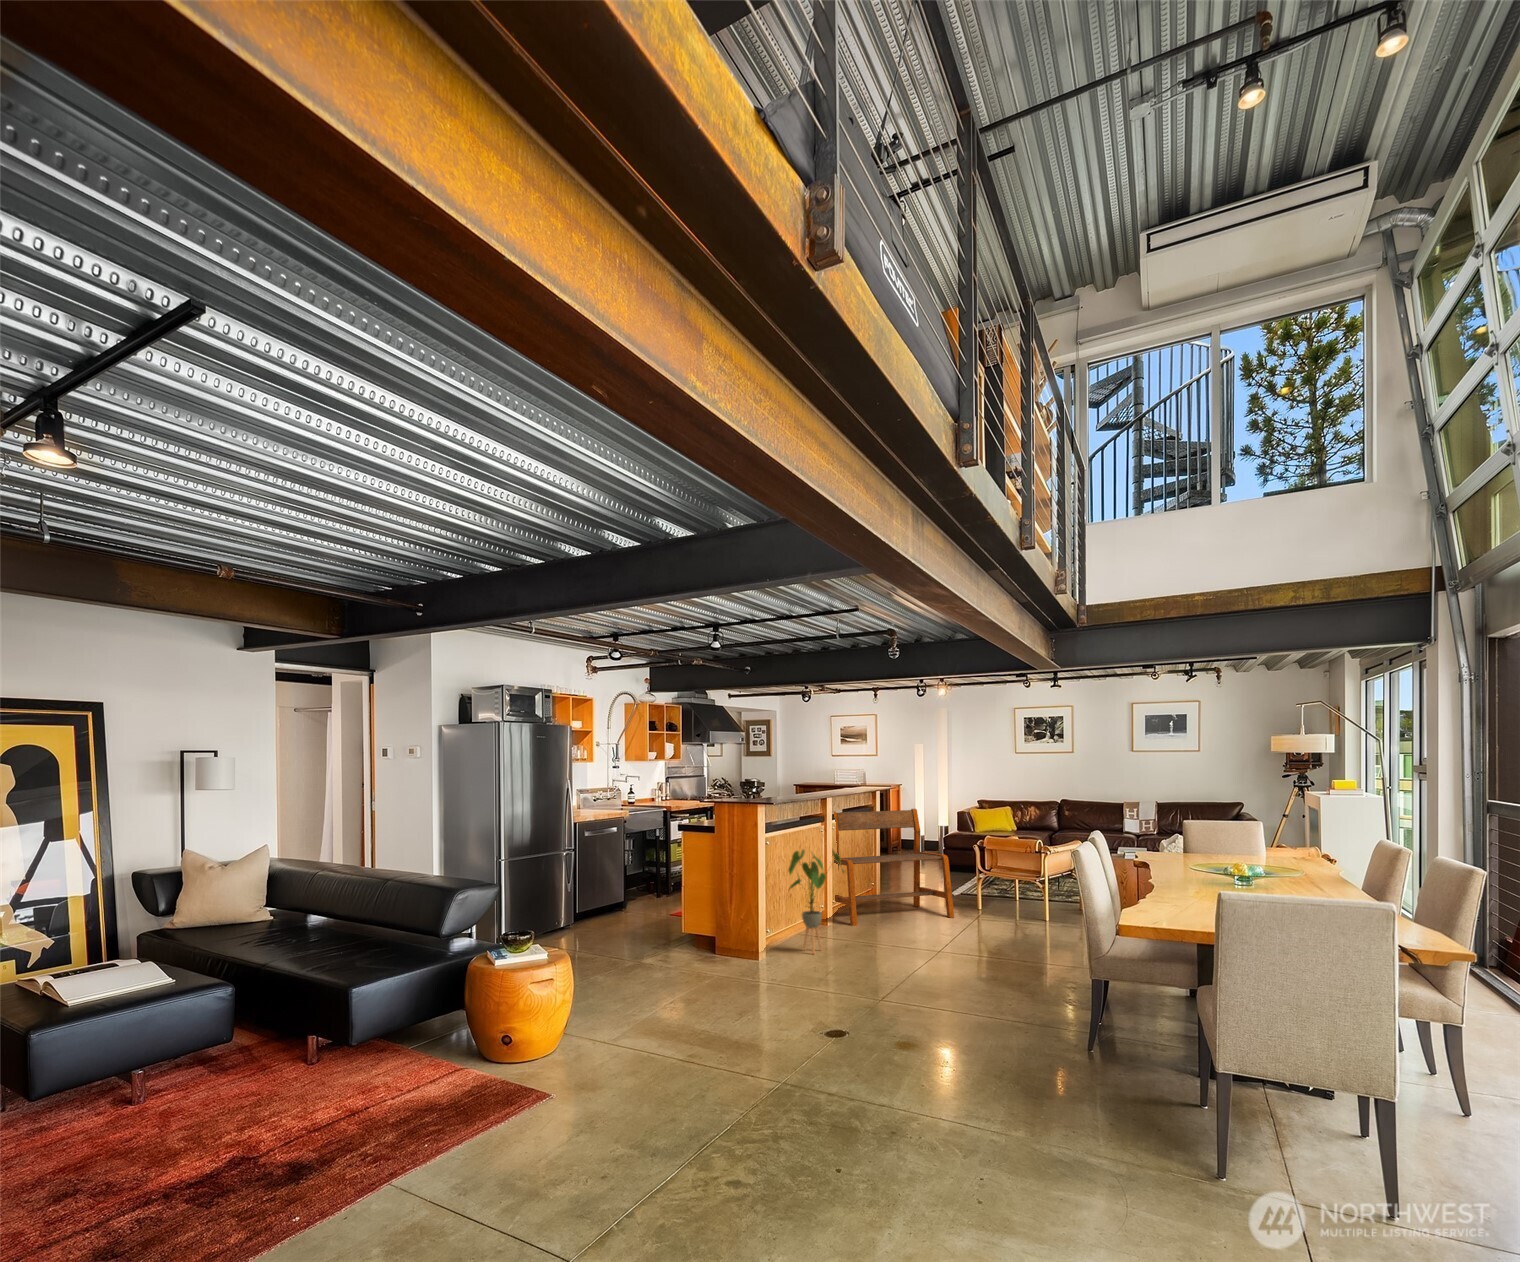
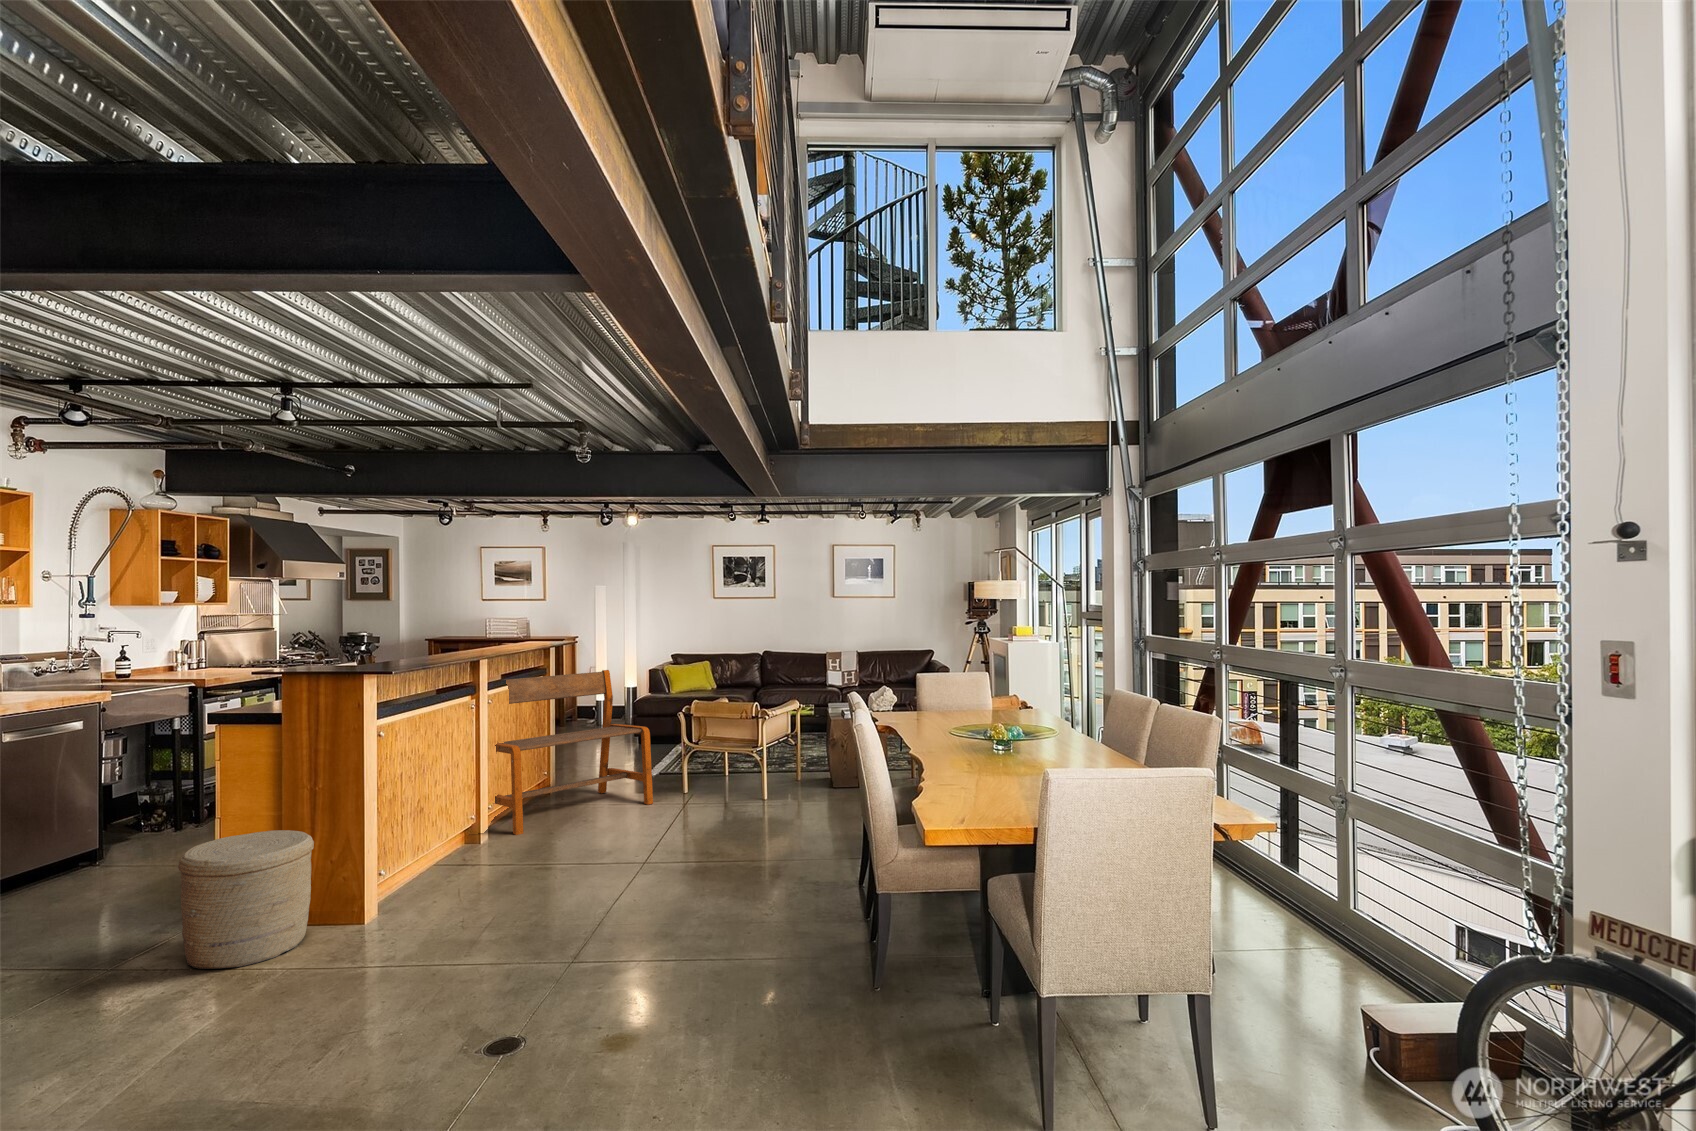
house plant: present [789,850,844,954] -> none [417,739,512,895]
woven basket: none [670,894,733,970] -> present [178,830,314,969]

